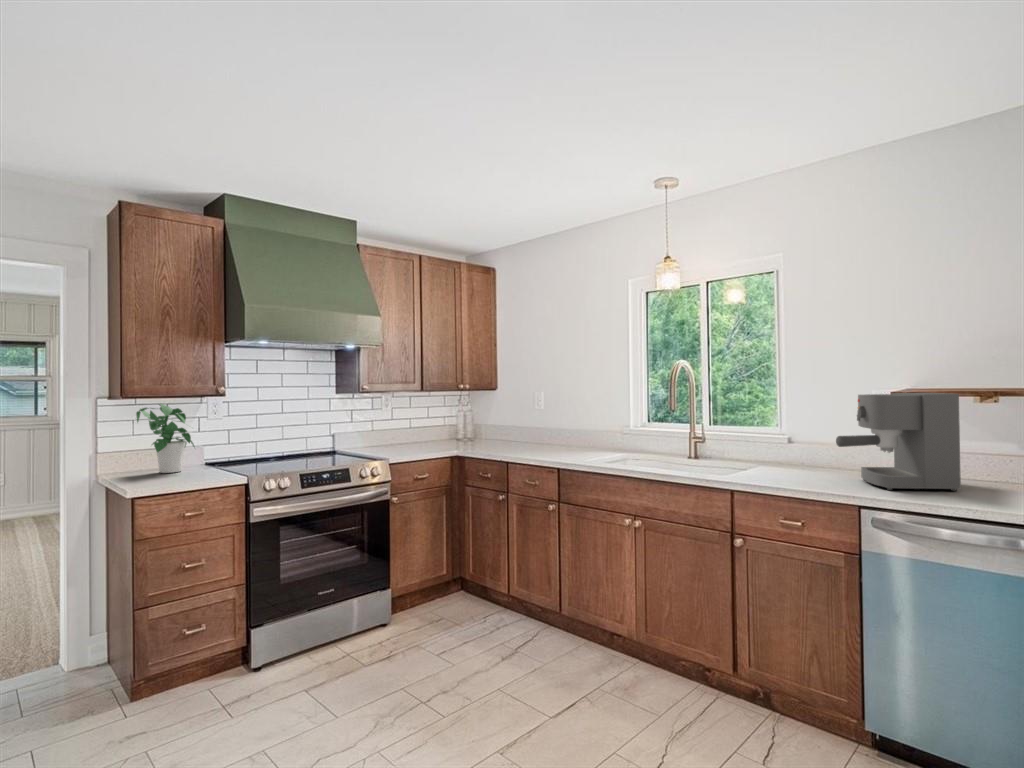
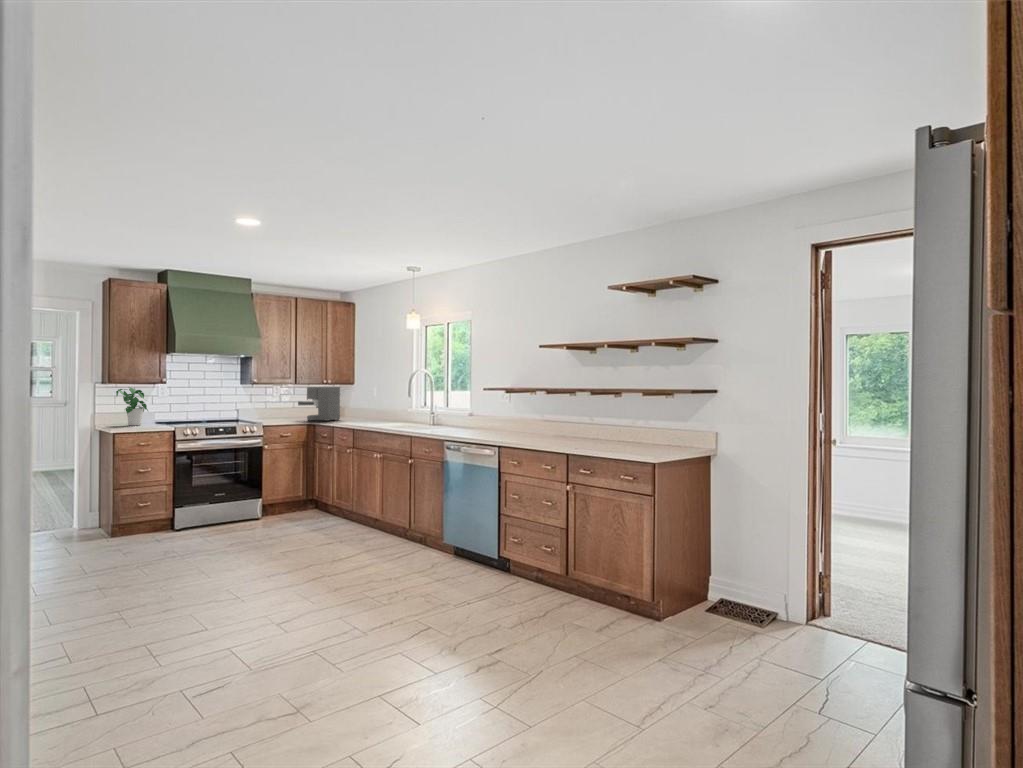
coffee maker: present [836,393,961,491] -> present [298,387,340,421]

